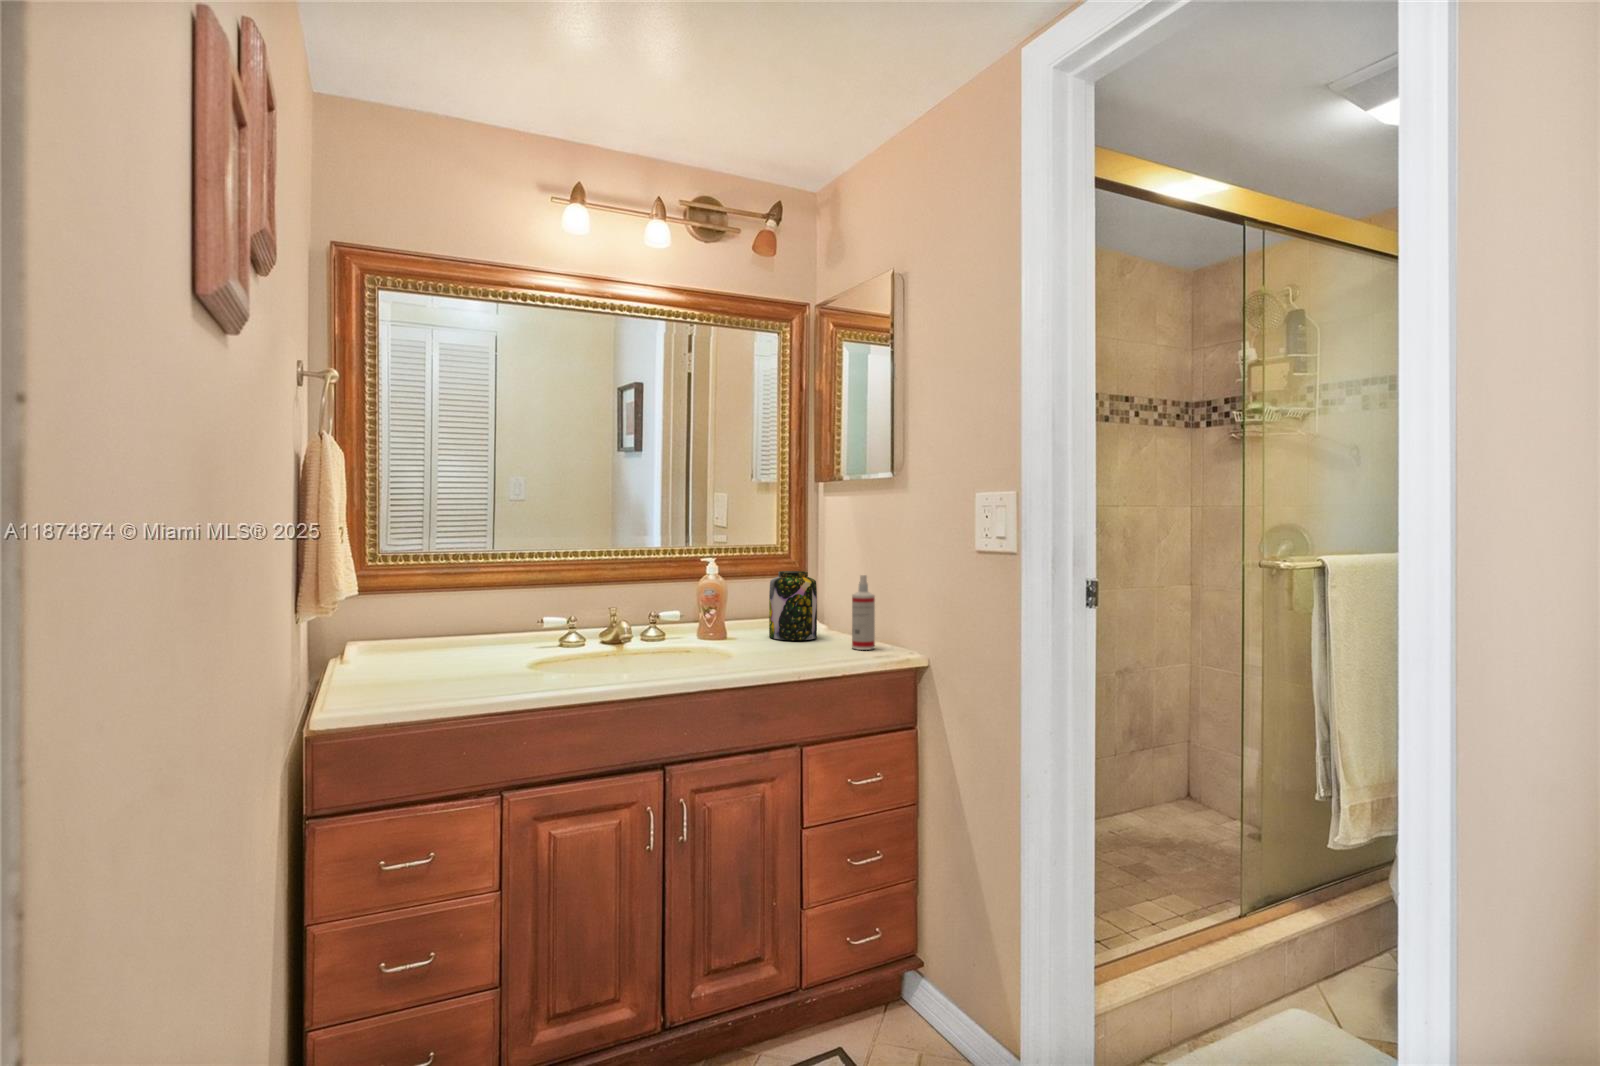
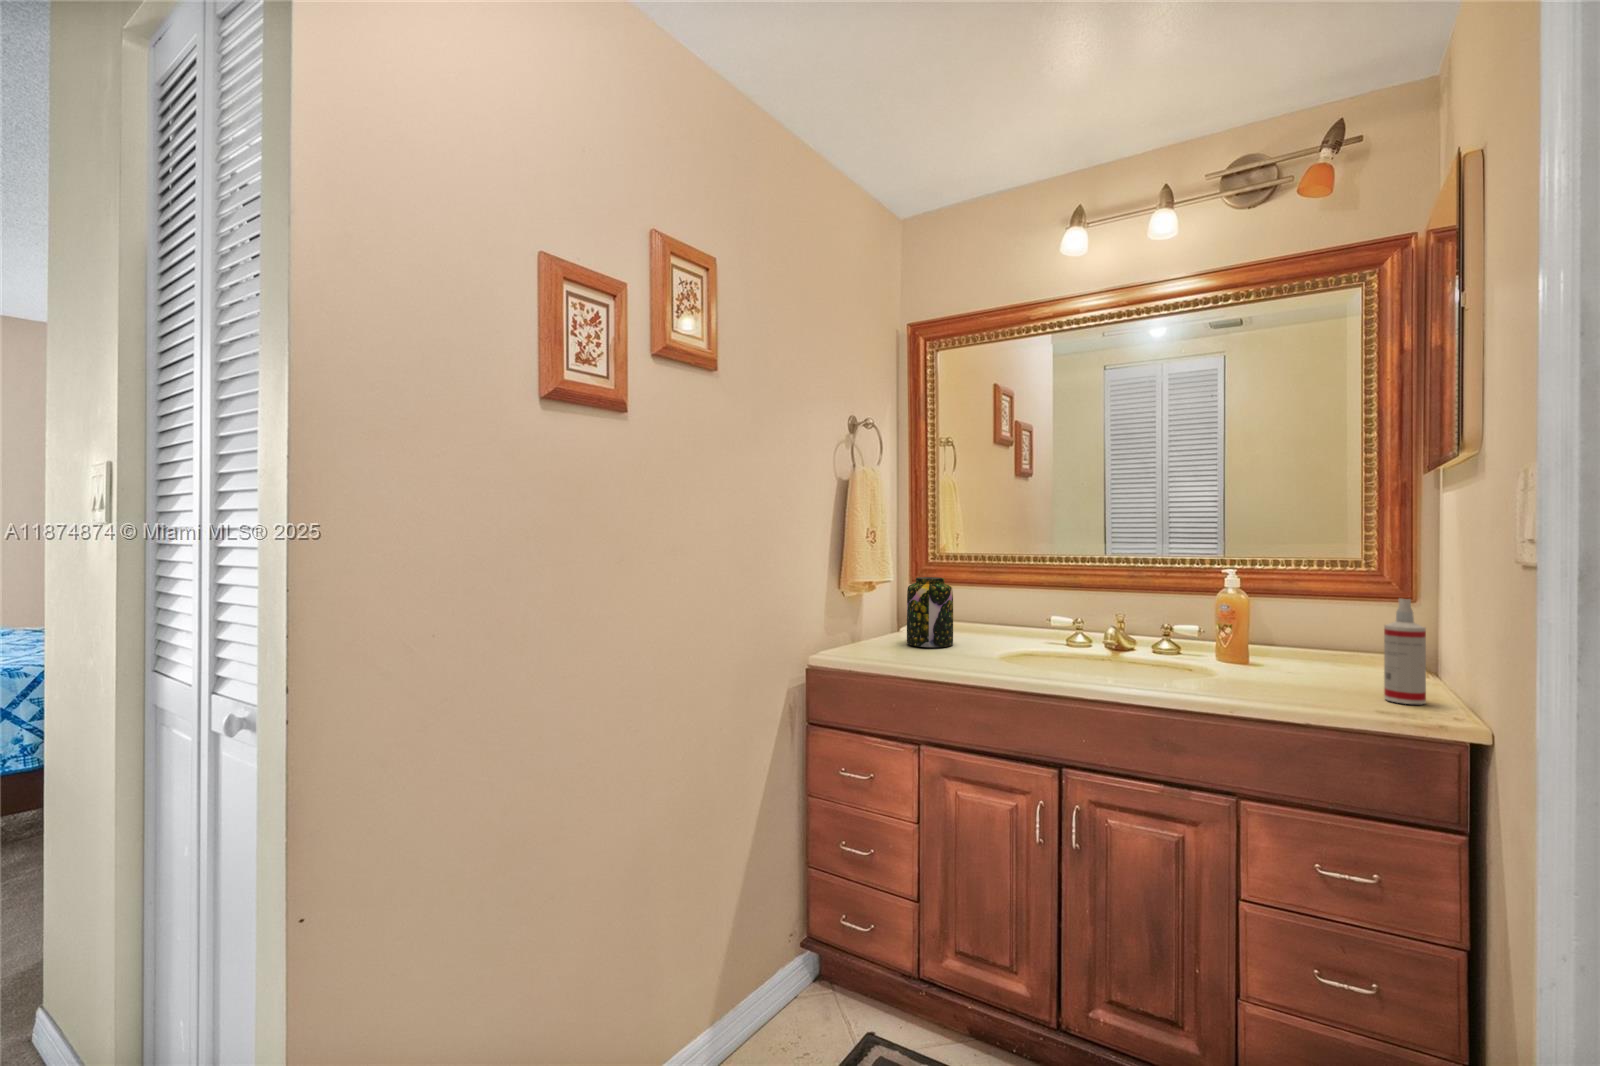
jar: present [769,571,817,640] -> present [907,577,953,647]

